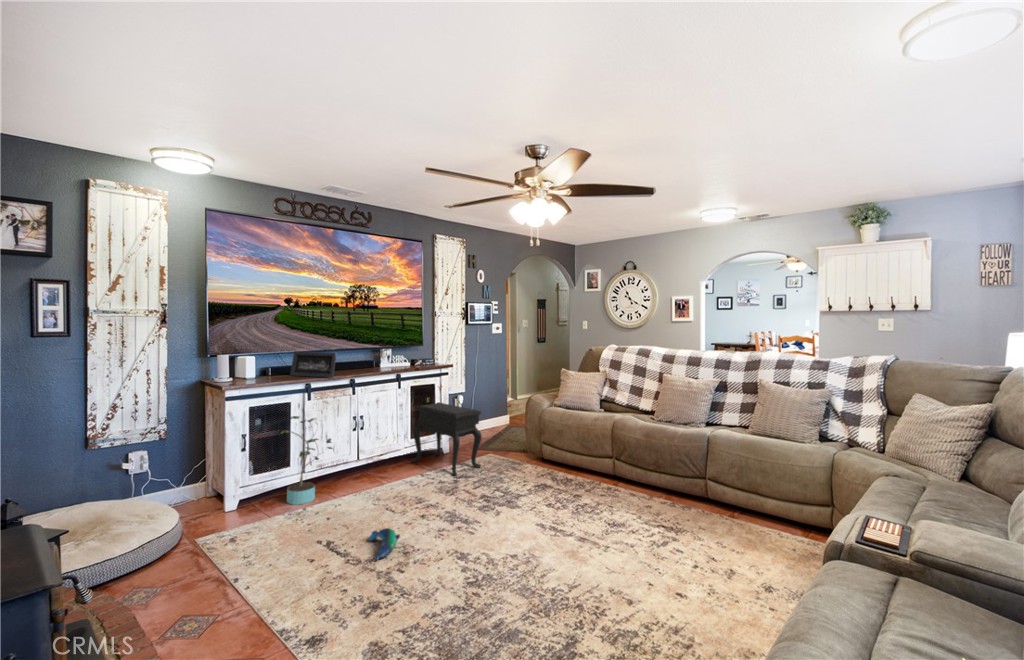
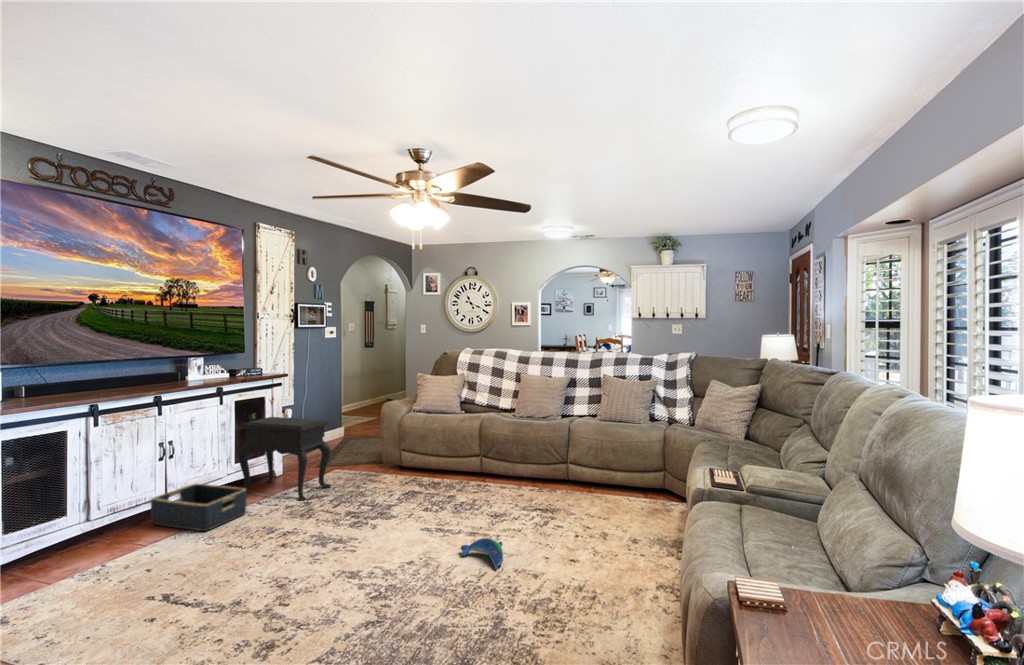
picture frame: present [290,351,337,377] -> none [54,360,130,395]
potted plant: present [280,416,332,505] -> none [61,447,143,567]
basket: none [346,451,411,491] -> present [151,484,247,531]
plush toy: present [368,528,400,560] -> present [461,538,503,569]

